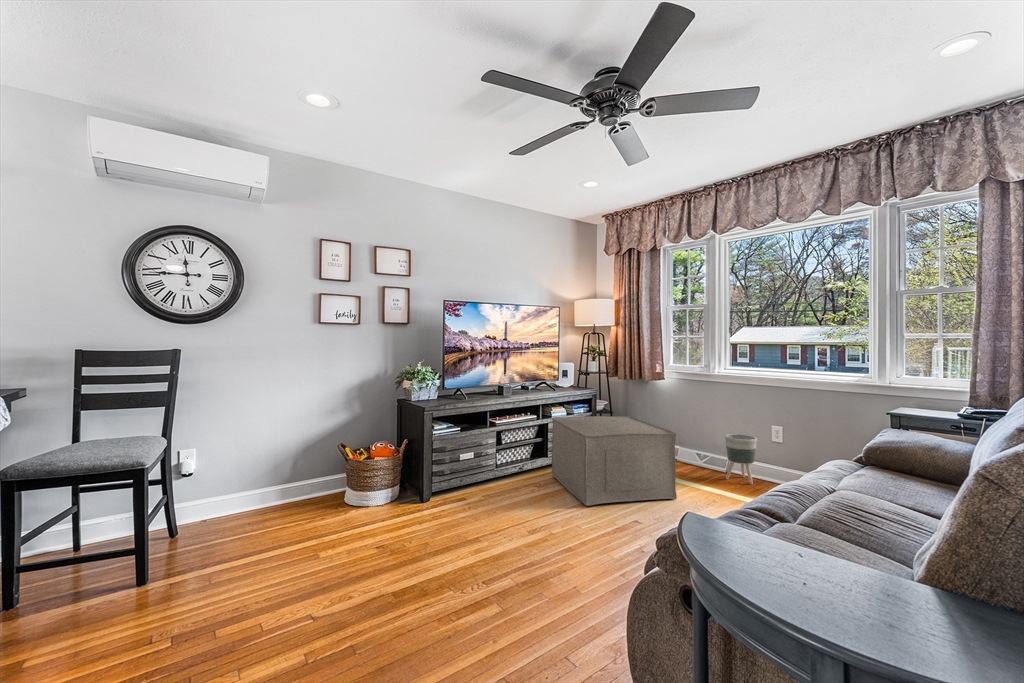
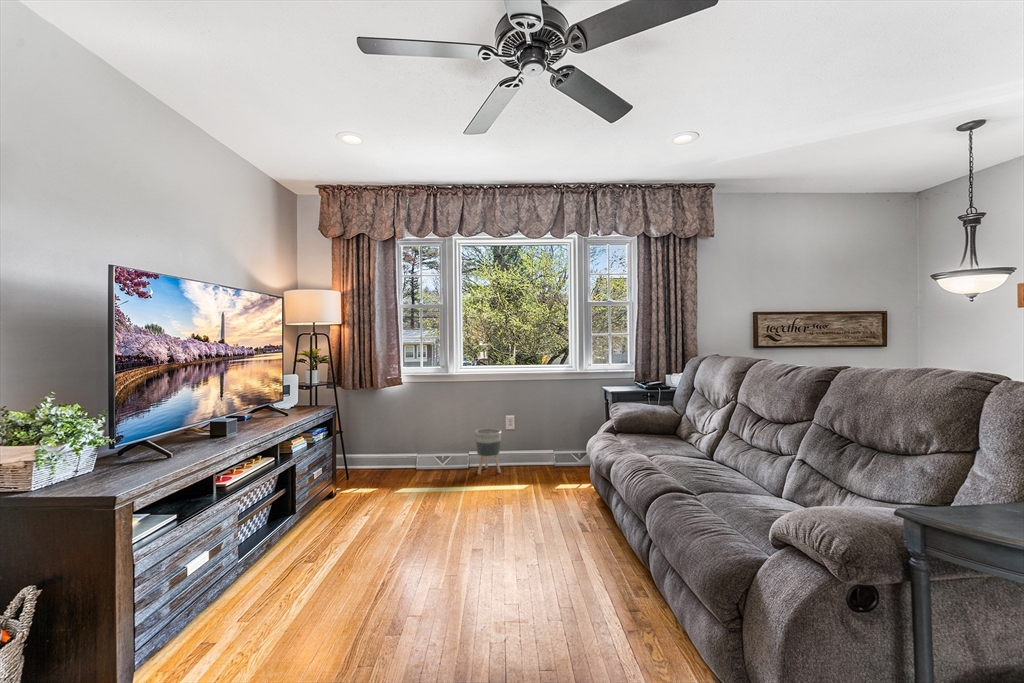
ottoman: present [552,416,677,506] -> none [310,429,471,554]

